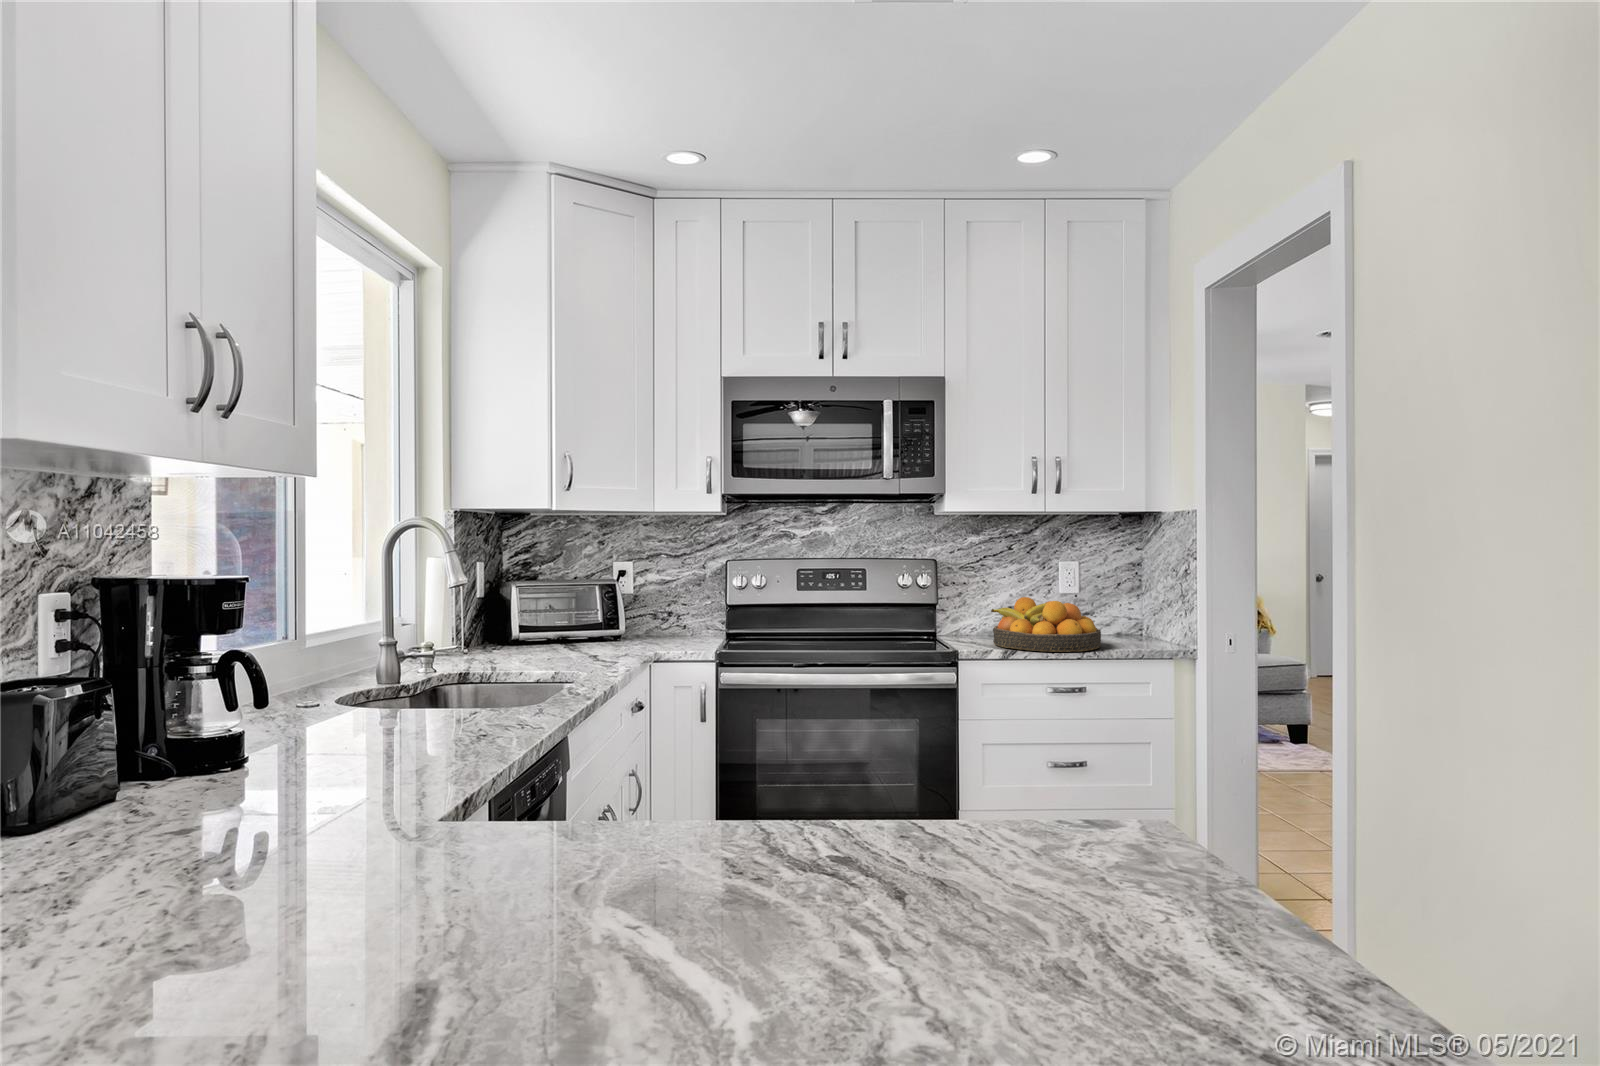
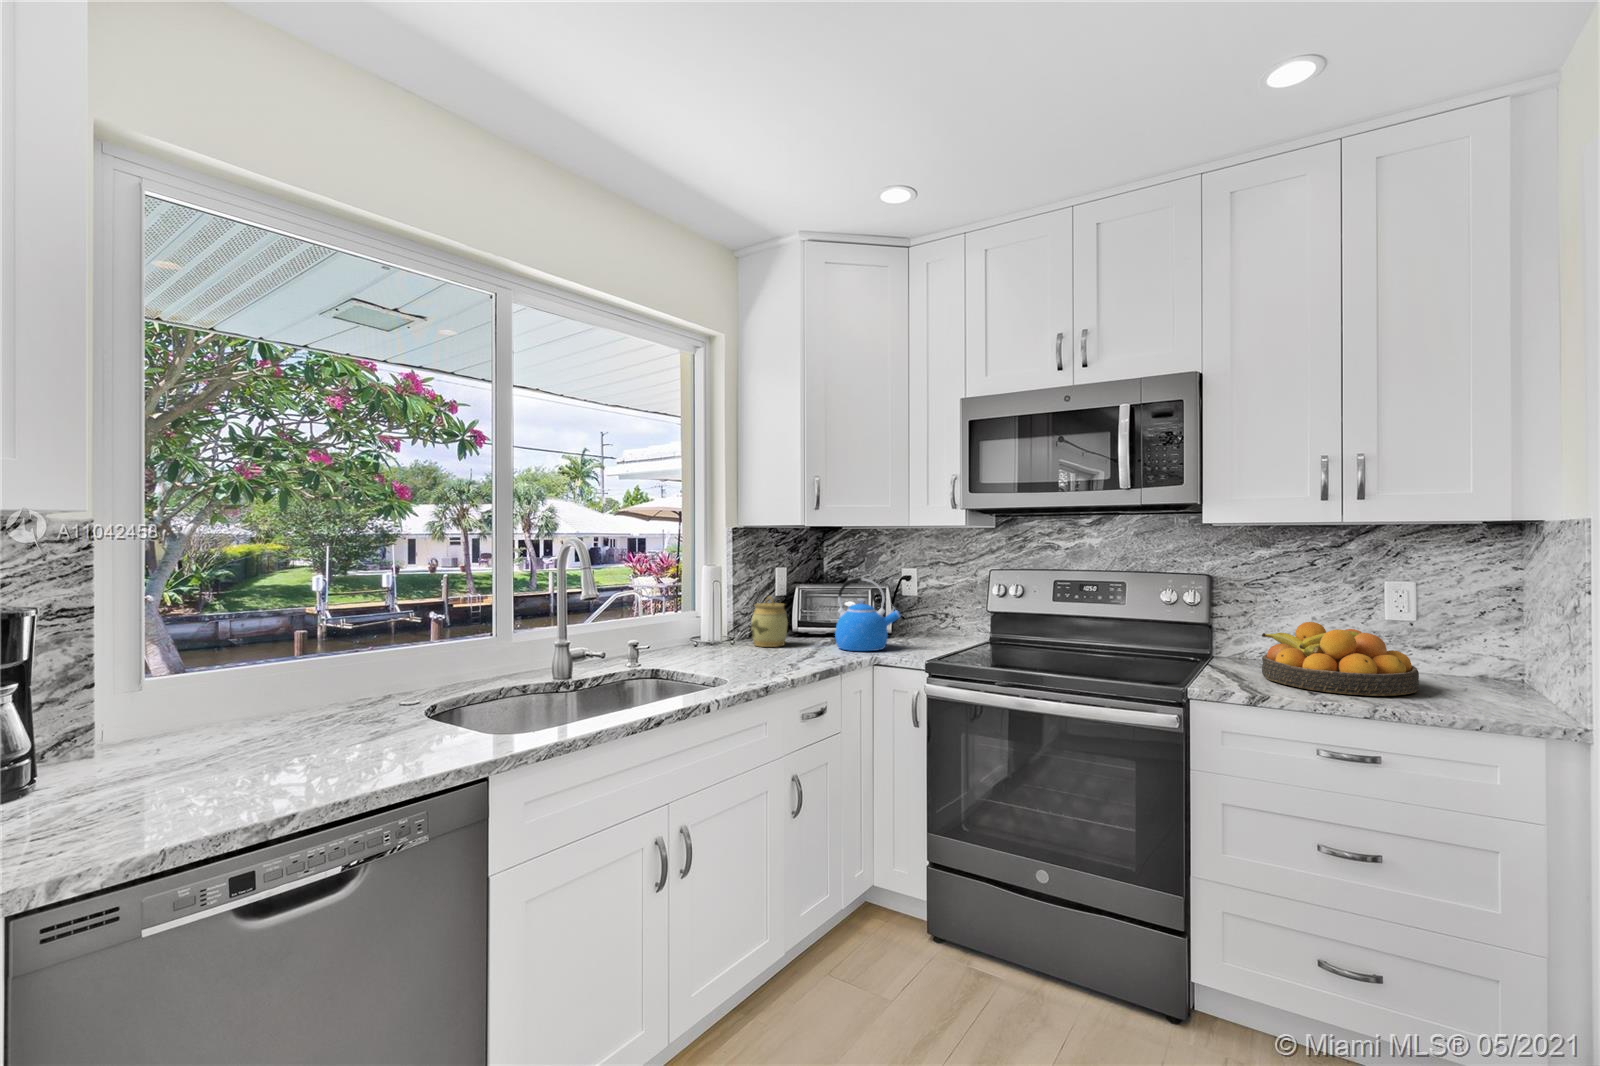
kettle: none [591,572,663,656] -> present [835,578,901,651]
jar: none [485,598,534,660] -> present [751,596,788,647]

